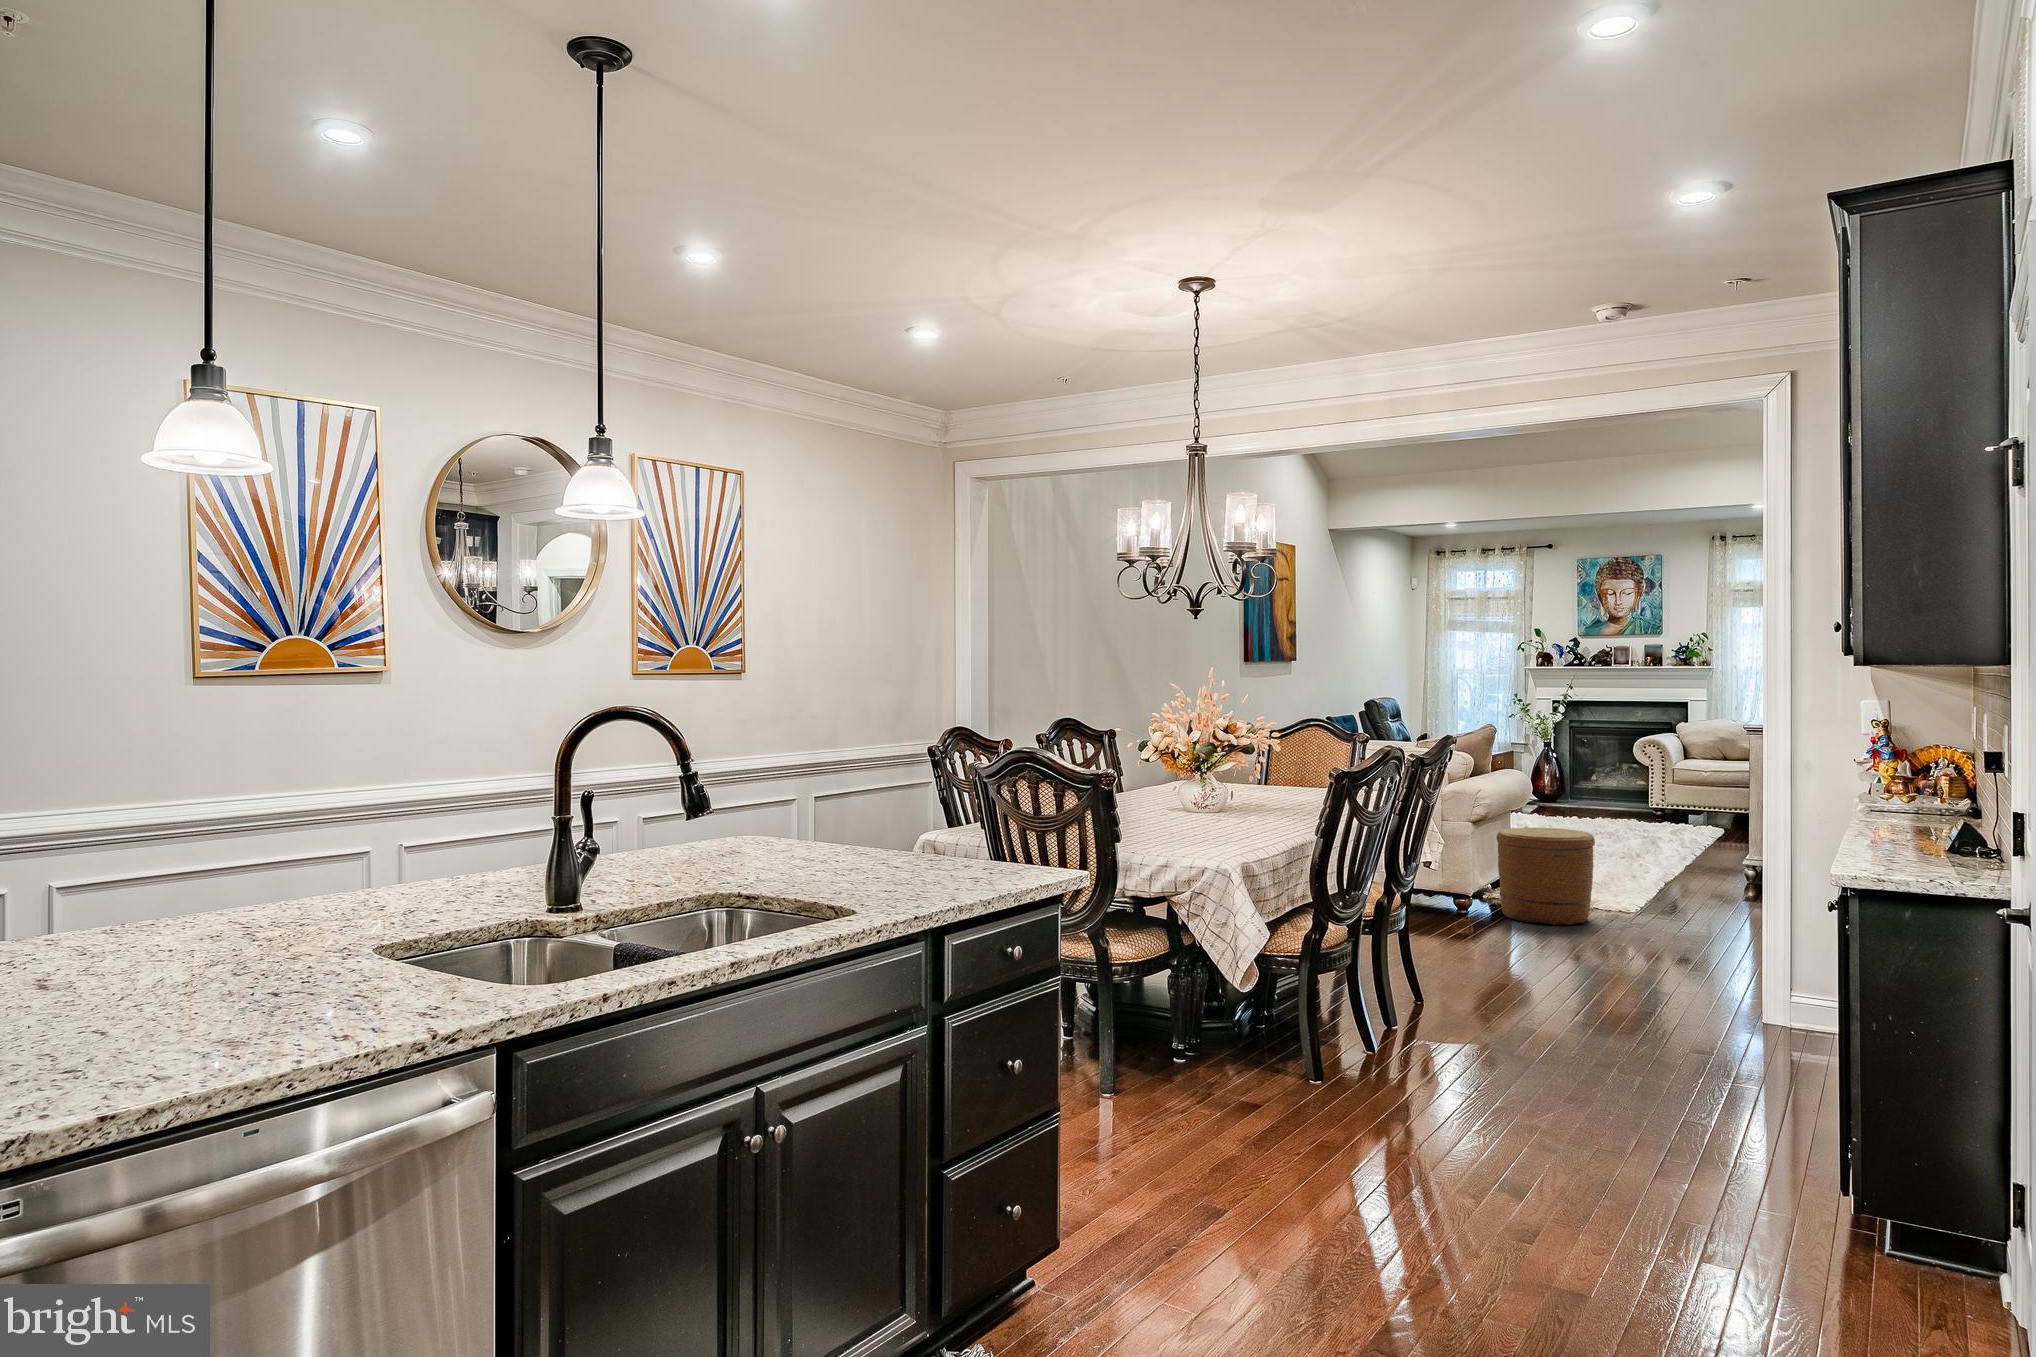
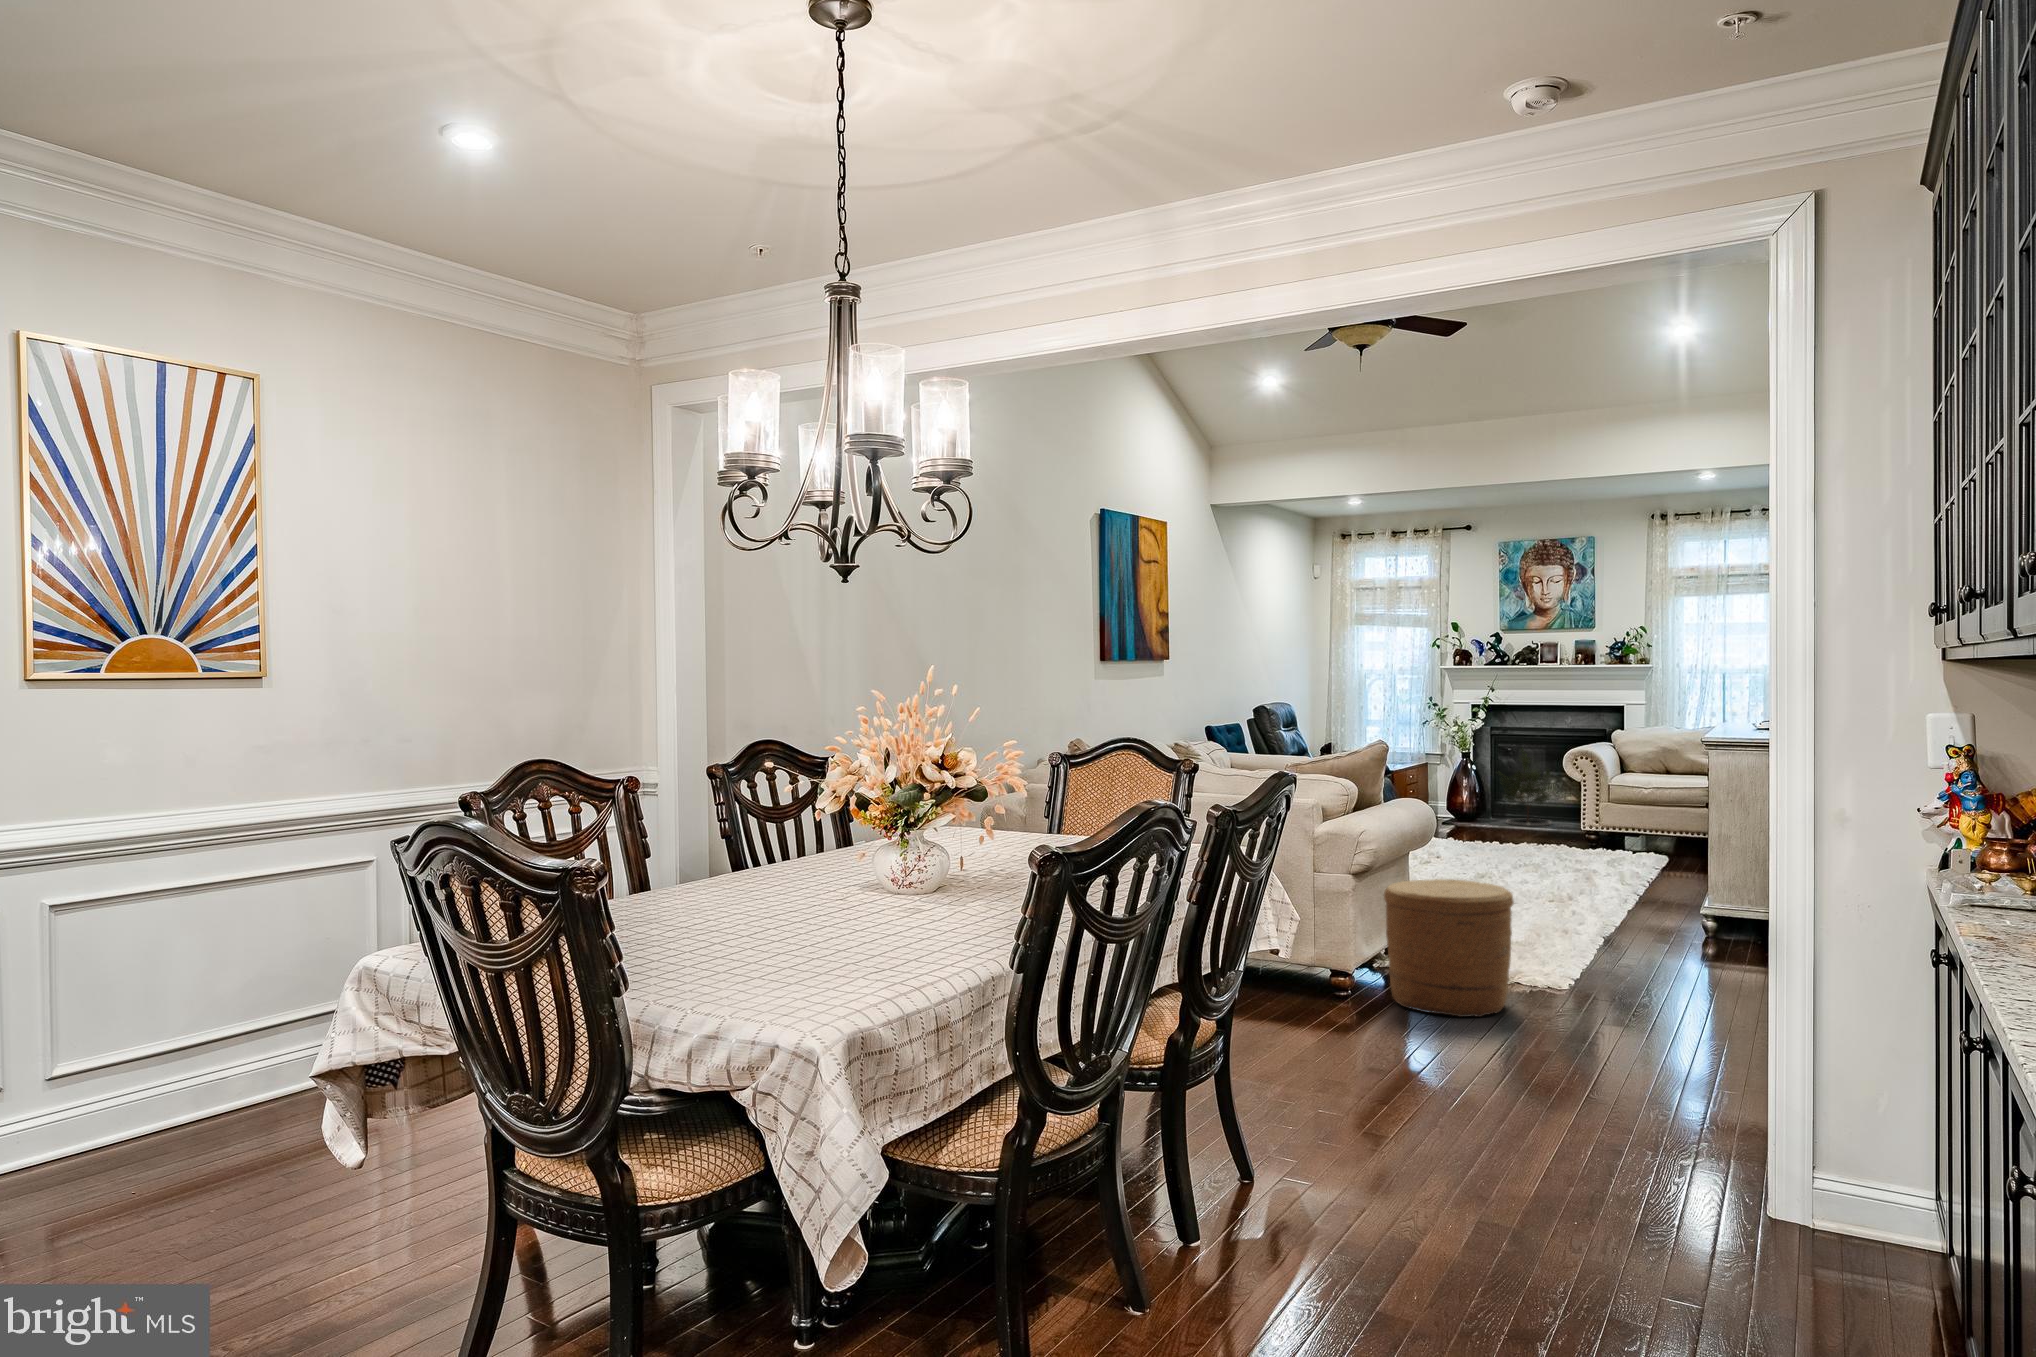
potted tree: none [1573,737,1624,805] -> present [1501,754,1551,826]

